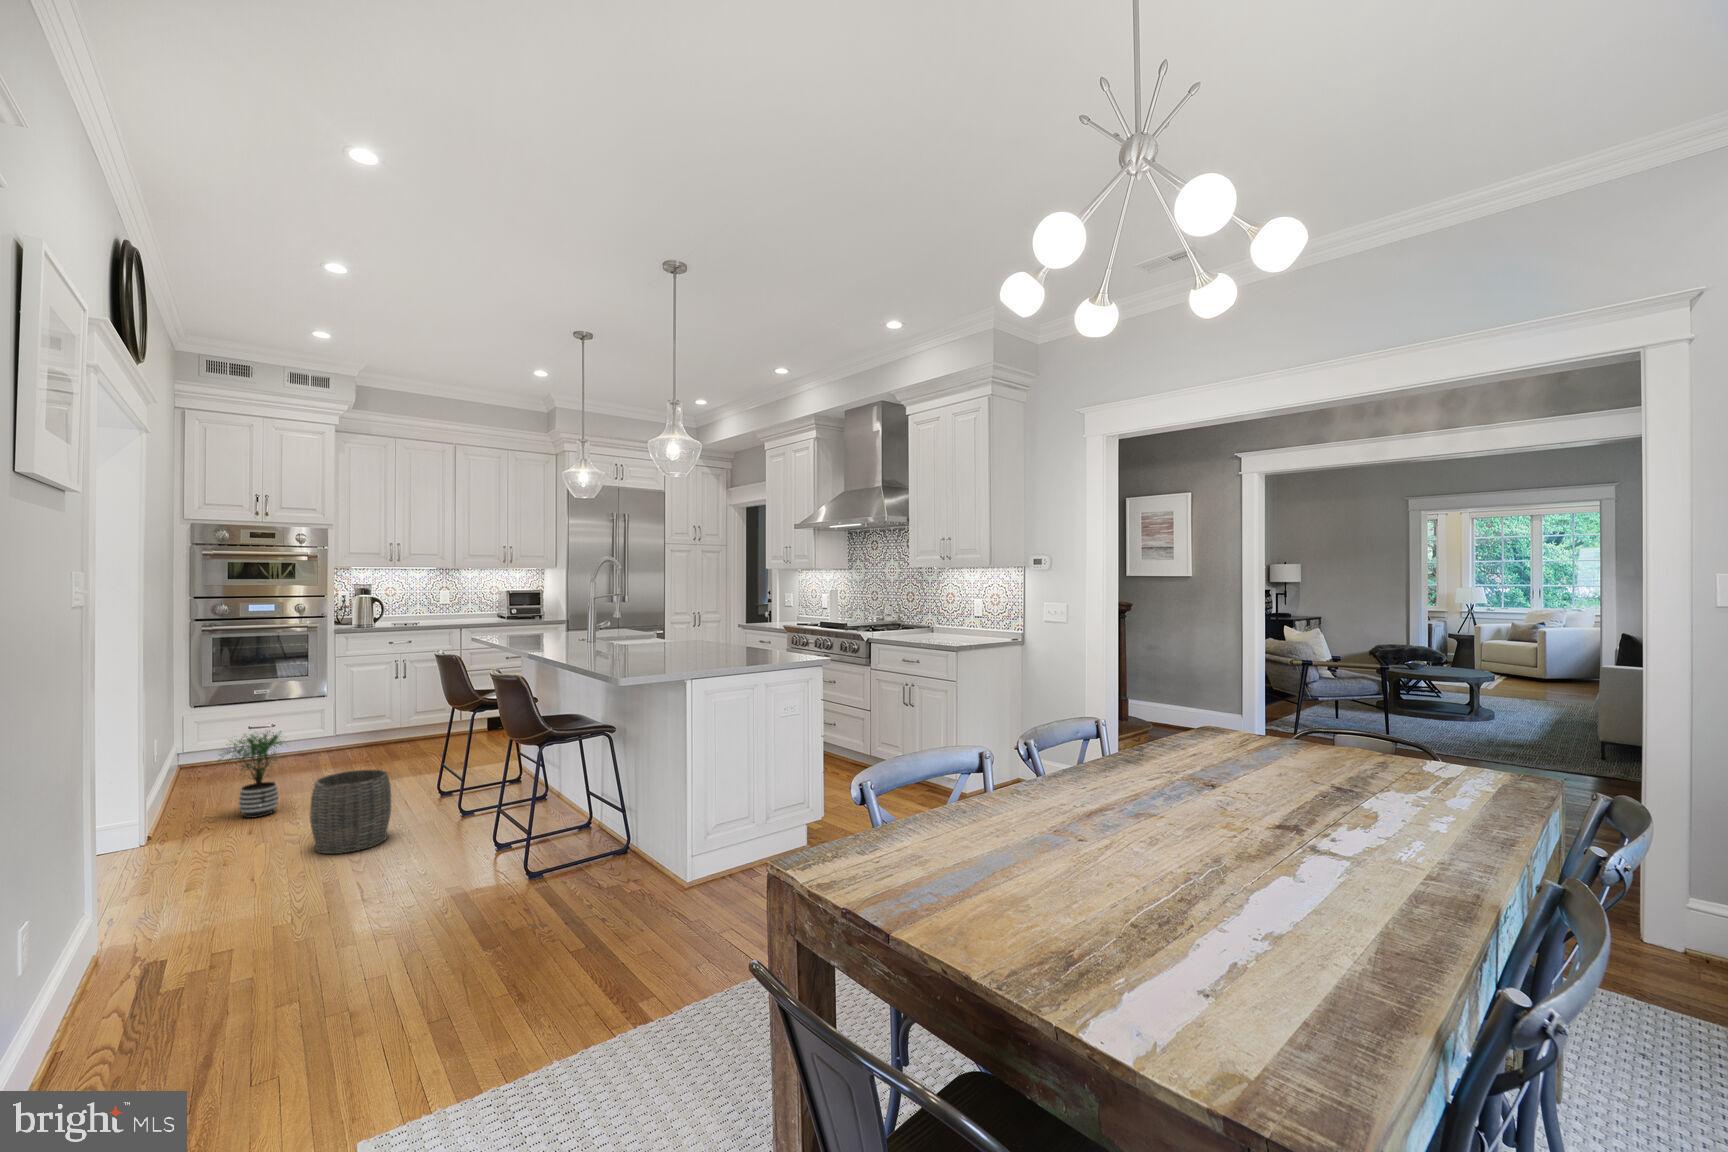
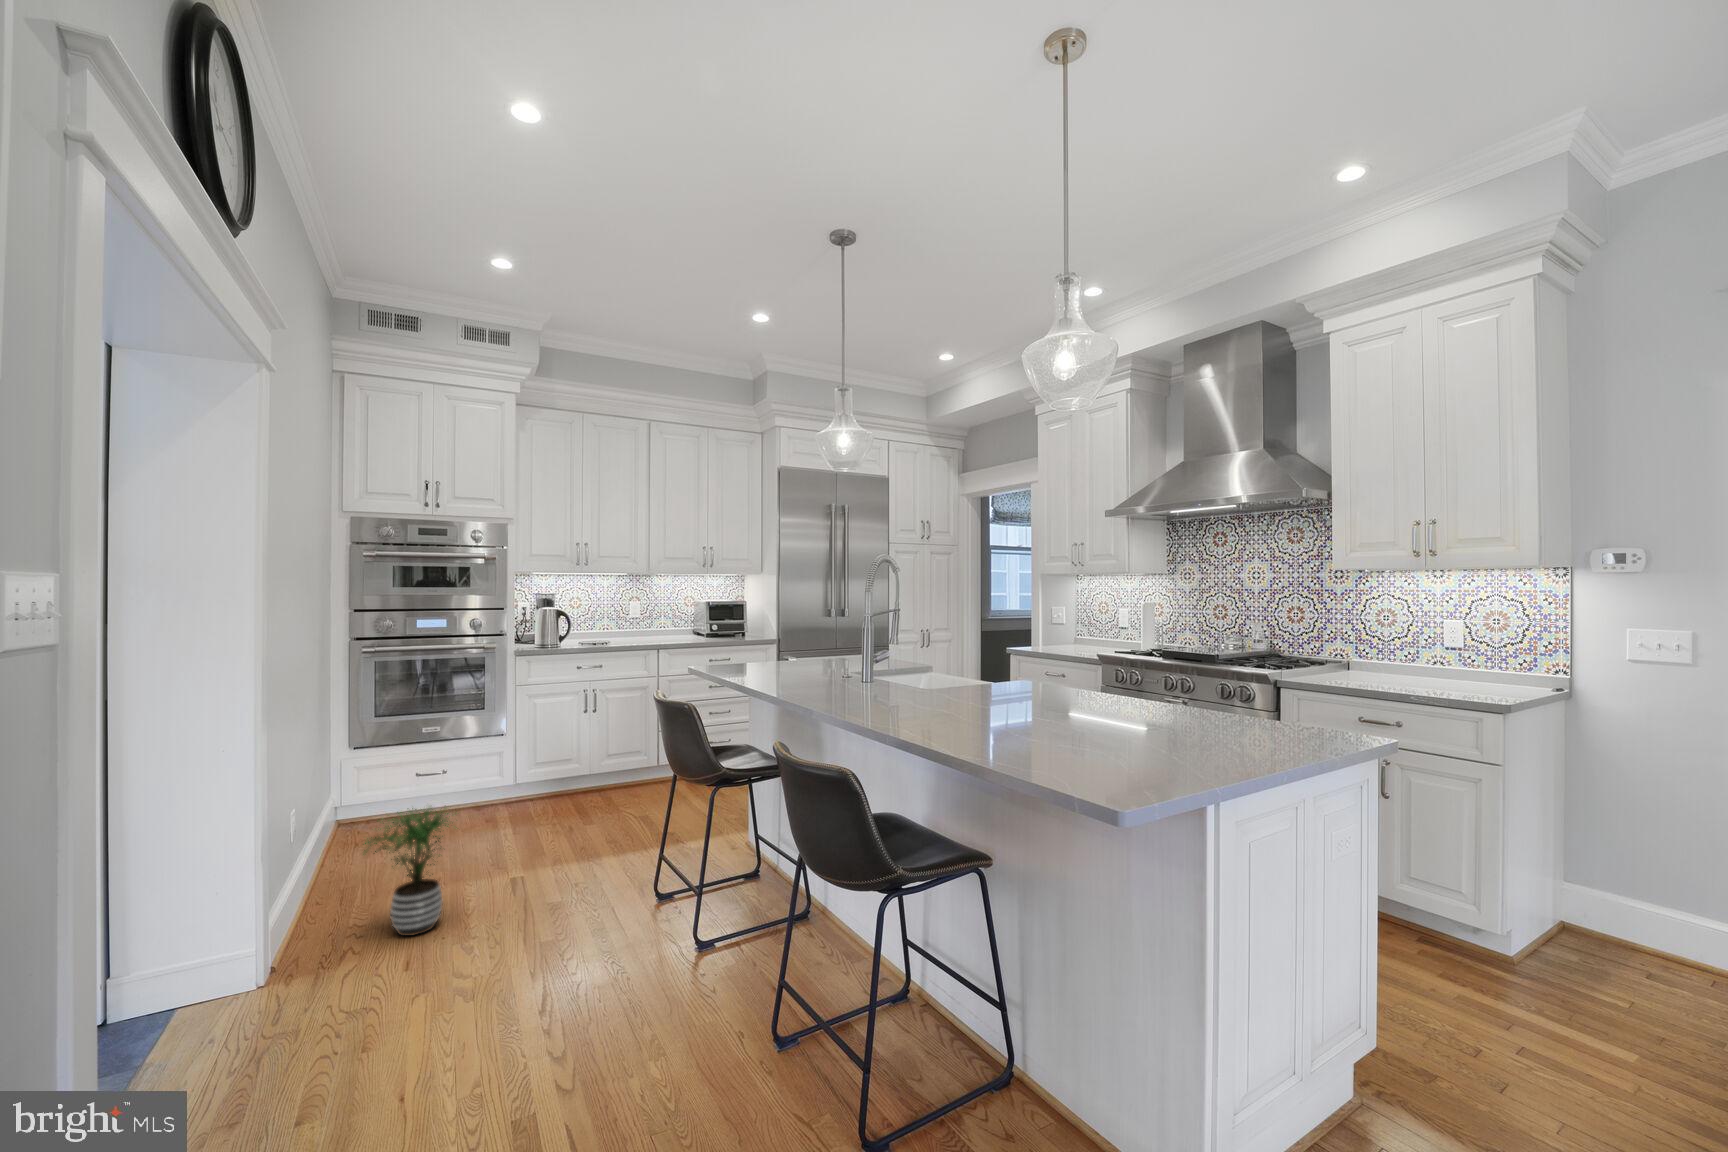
woven basket: present [310,769,391,854] -> none [482,889,600,1047]

